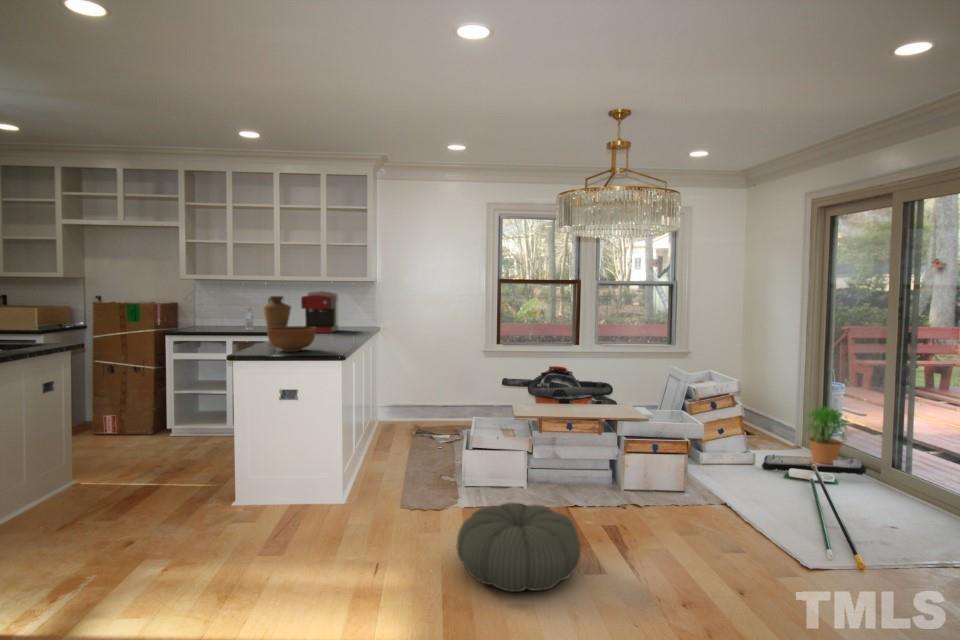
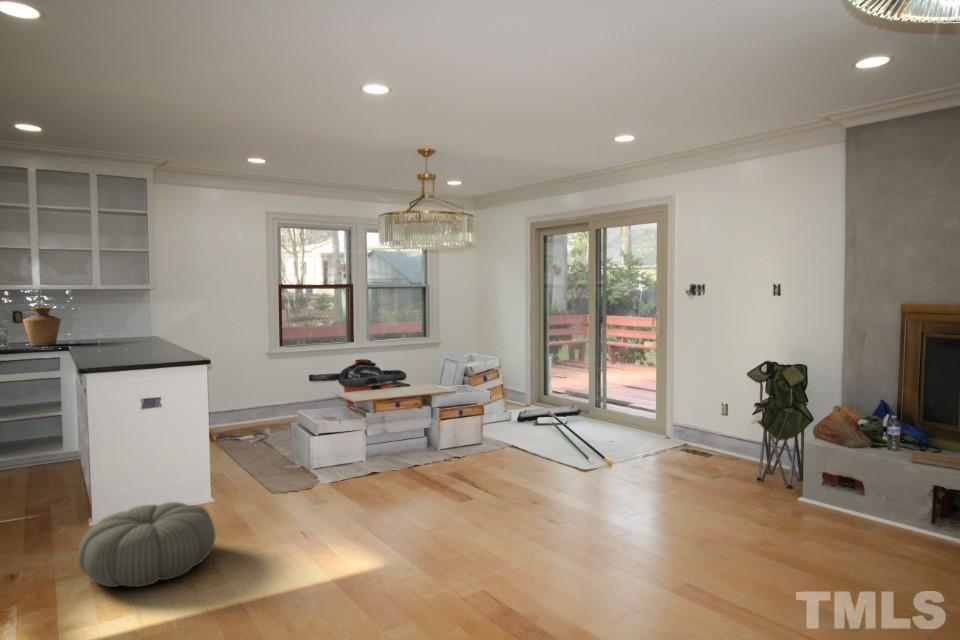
coffee maker: present [301,291,338,333] -> none [86,301,125,346]
bowl: present [266,326,317,352] -> none [108,335,165,361]
potted plant: present [803,405,847,464] -> none [535,371,570,414]
pouf: present [456,503,581,592] -> present [78,502,215,587]

